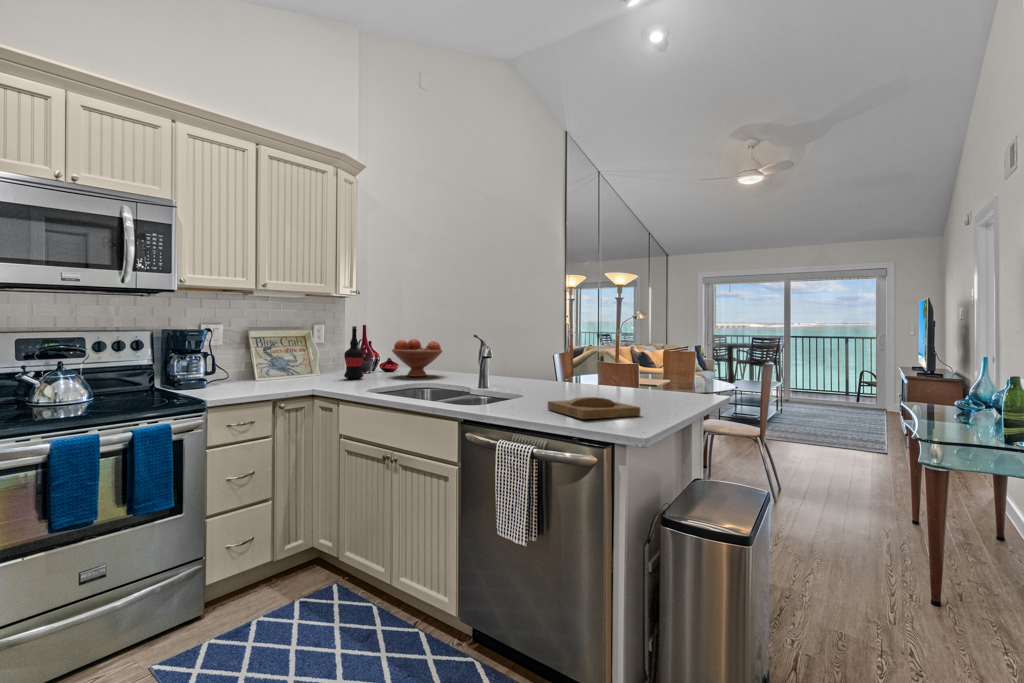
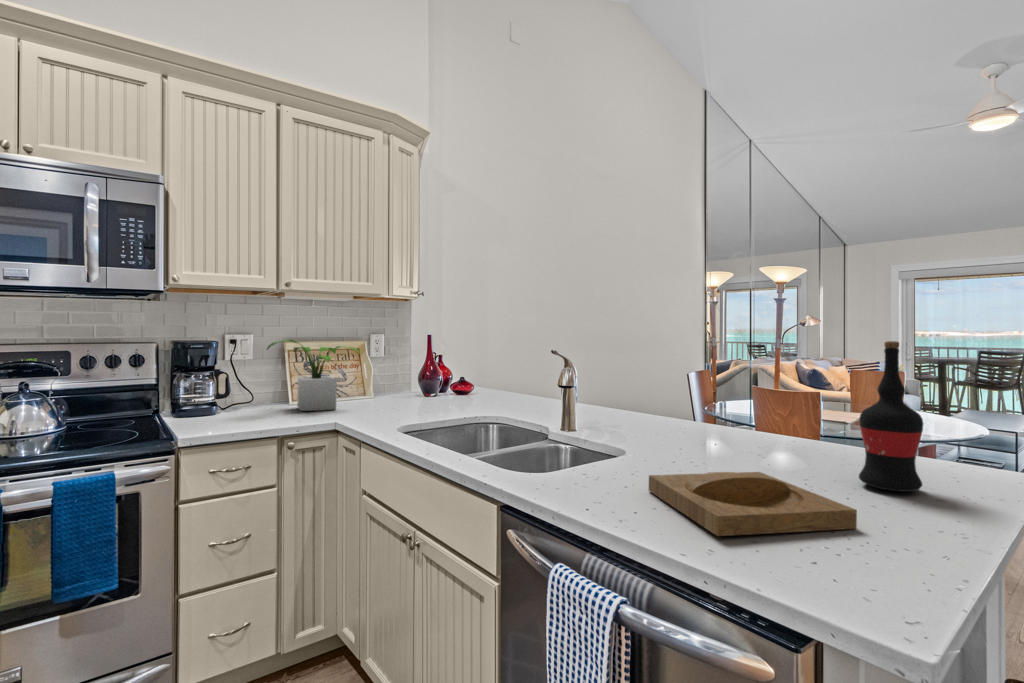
wine bottle: present [344,326,364,379] -> present [859,341,923,492]
potted plant: none [250,328,320,384] -> present [267,340,359,411]
fruit bowl: present [392,339,442,377] -> none [457,353,523,404]

